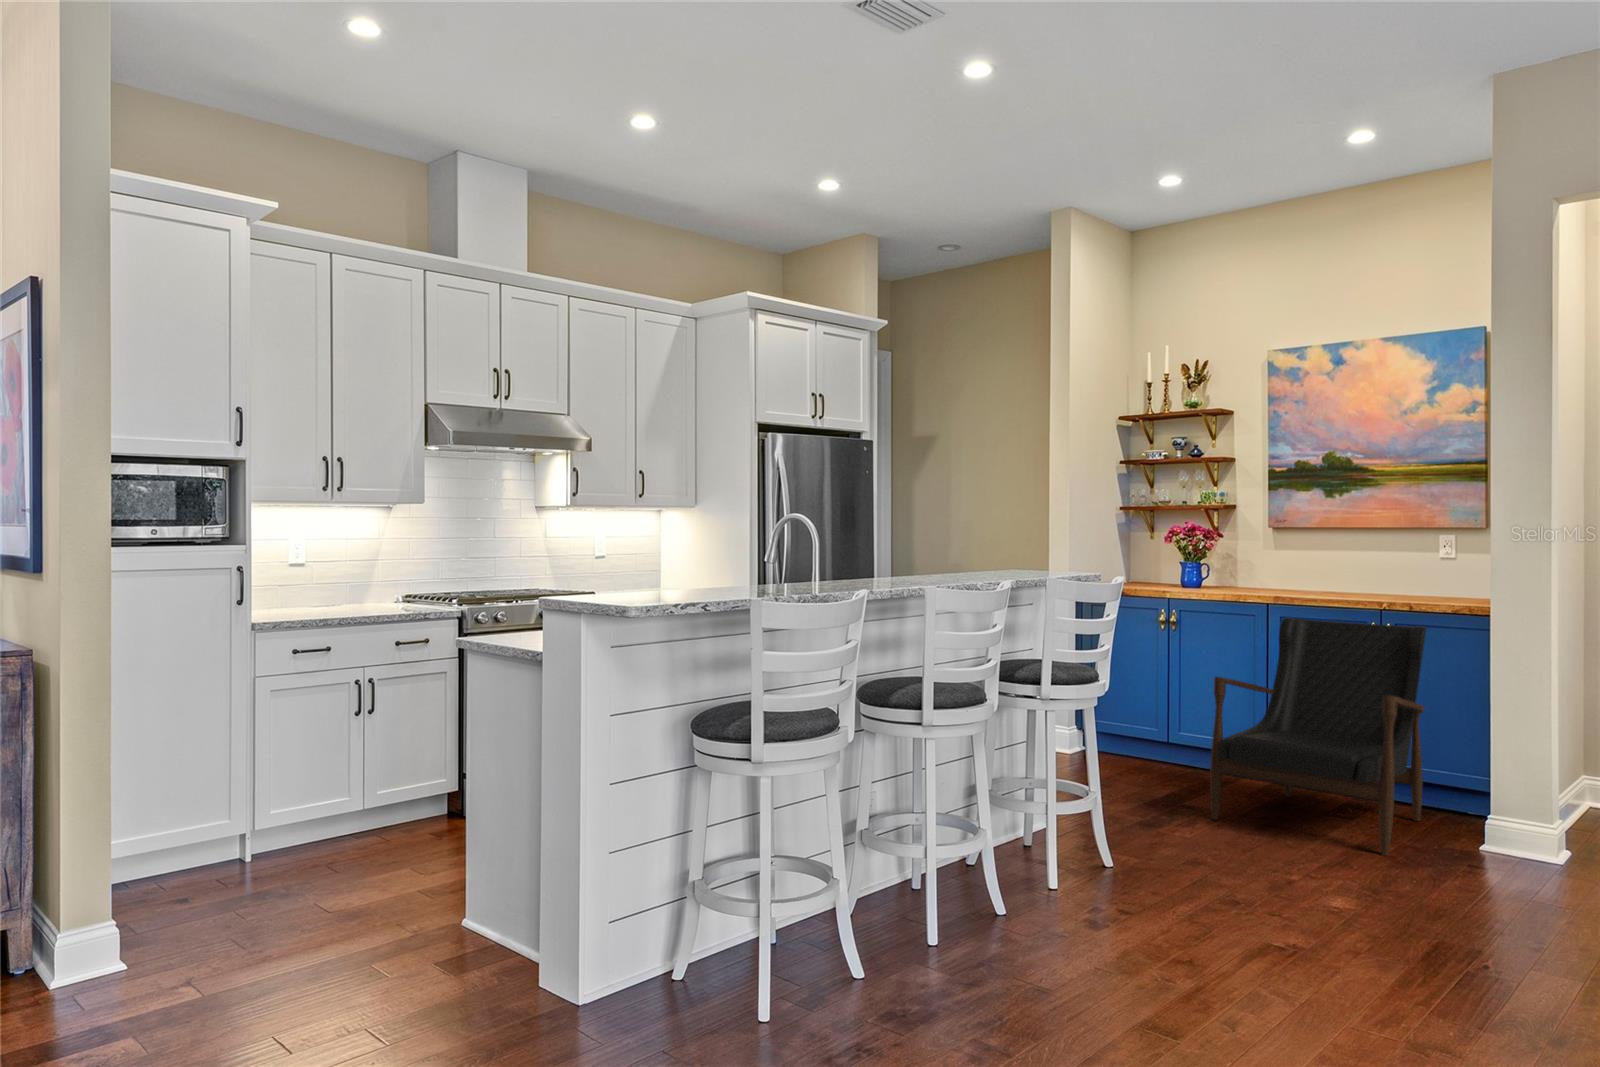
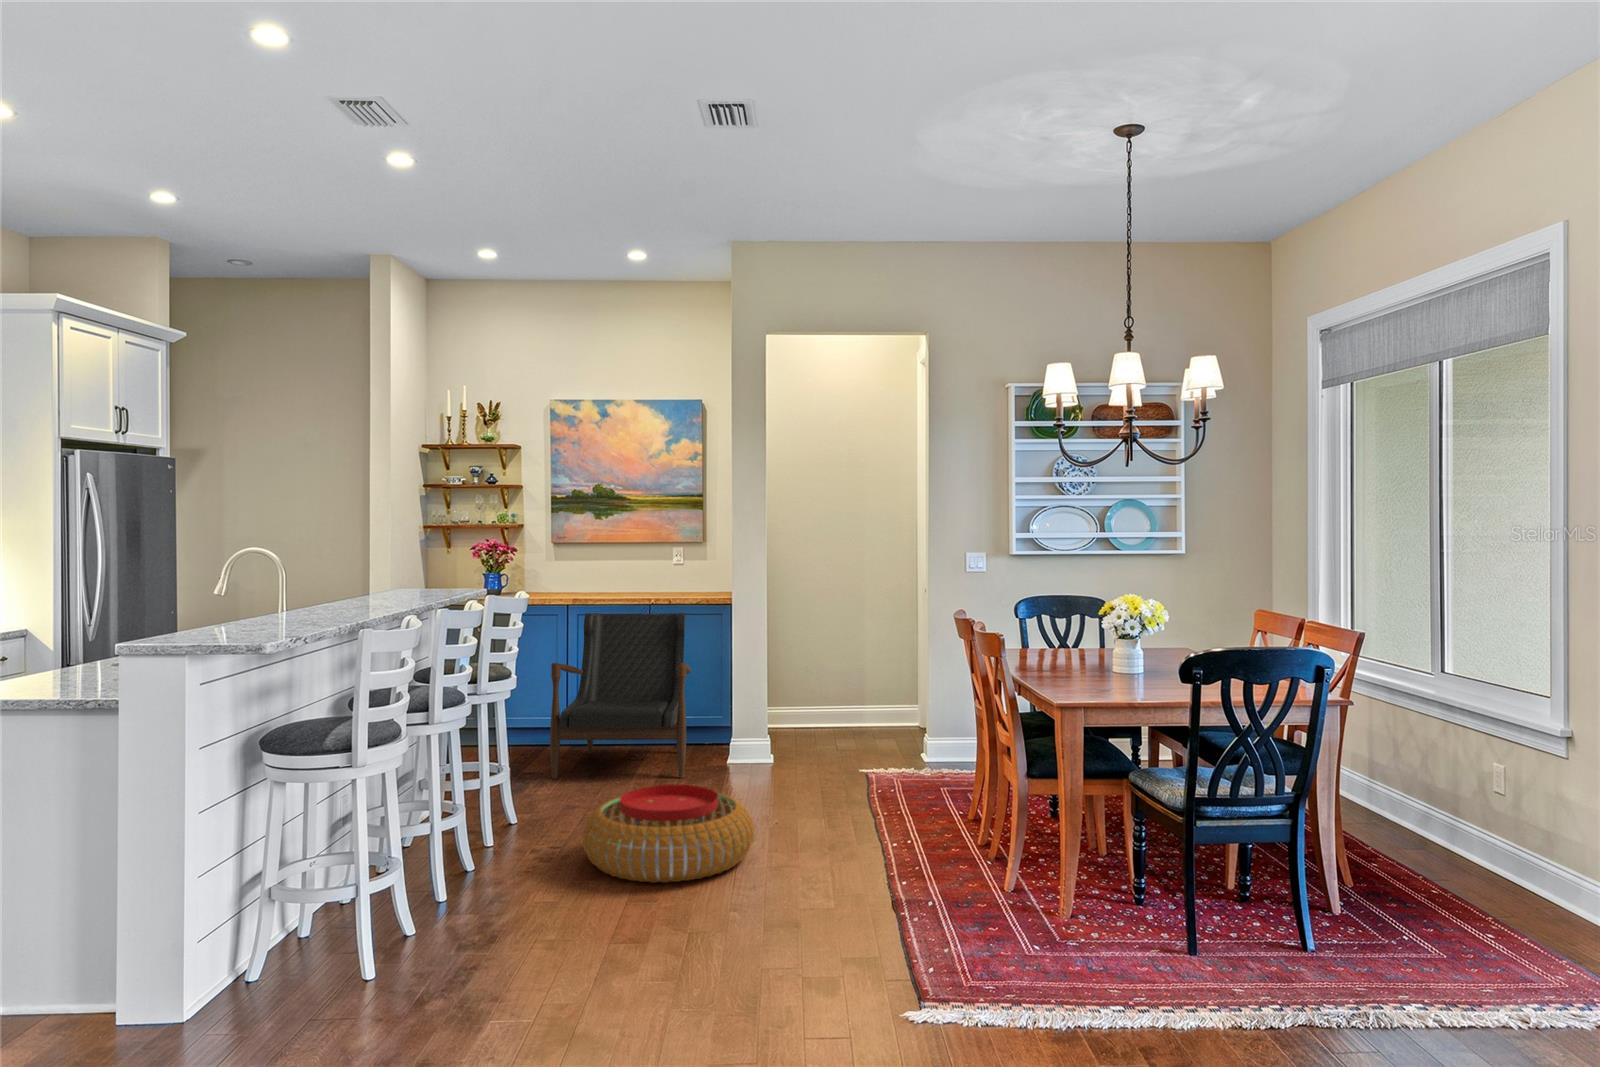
pouf: none [1142,855,1398,1004] -> present [583,785,754,883]

